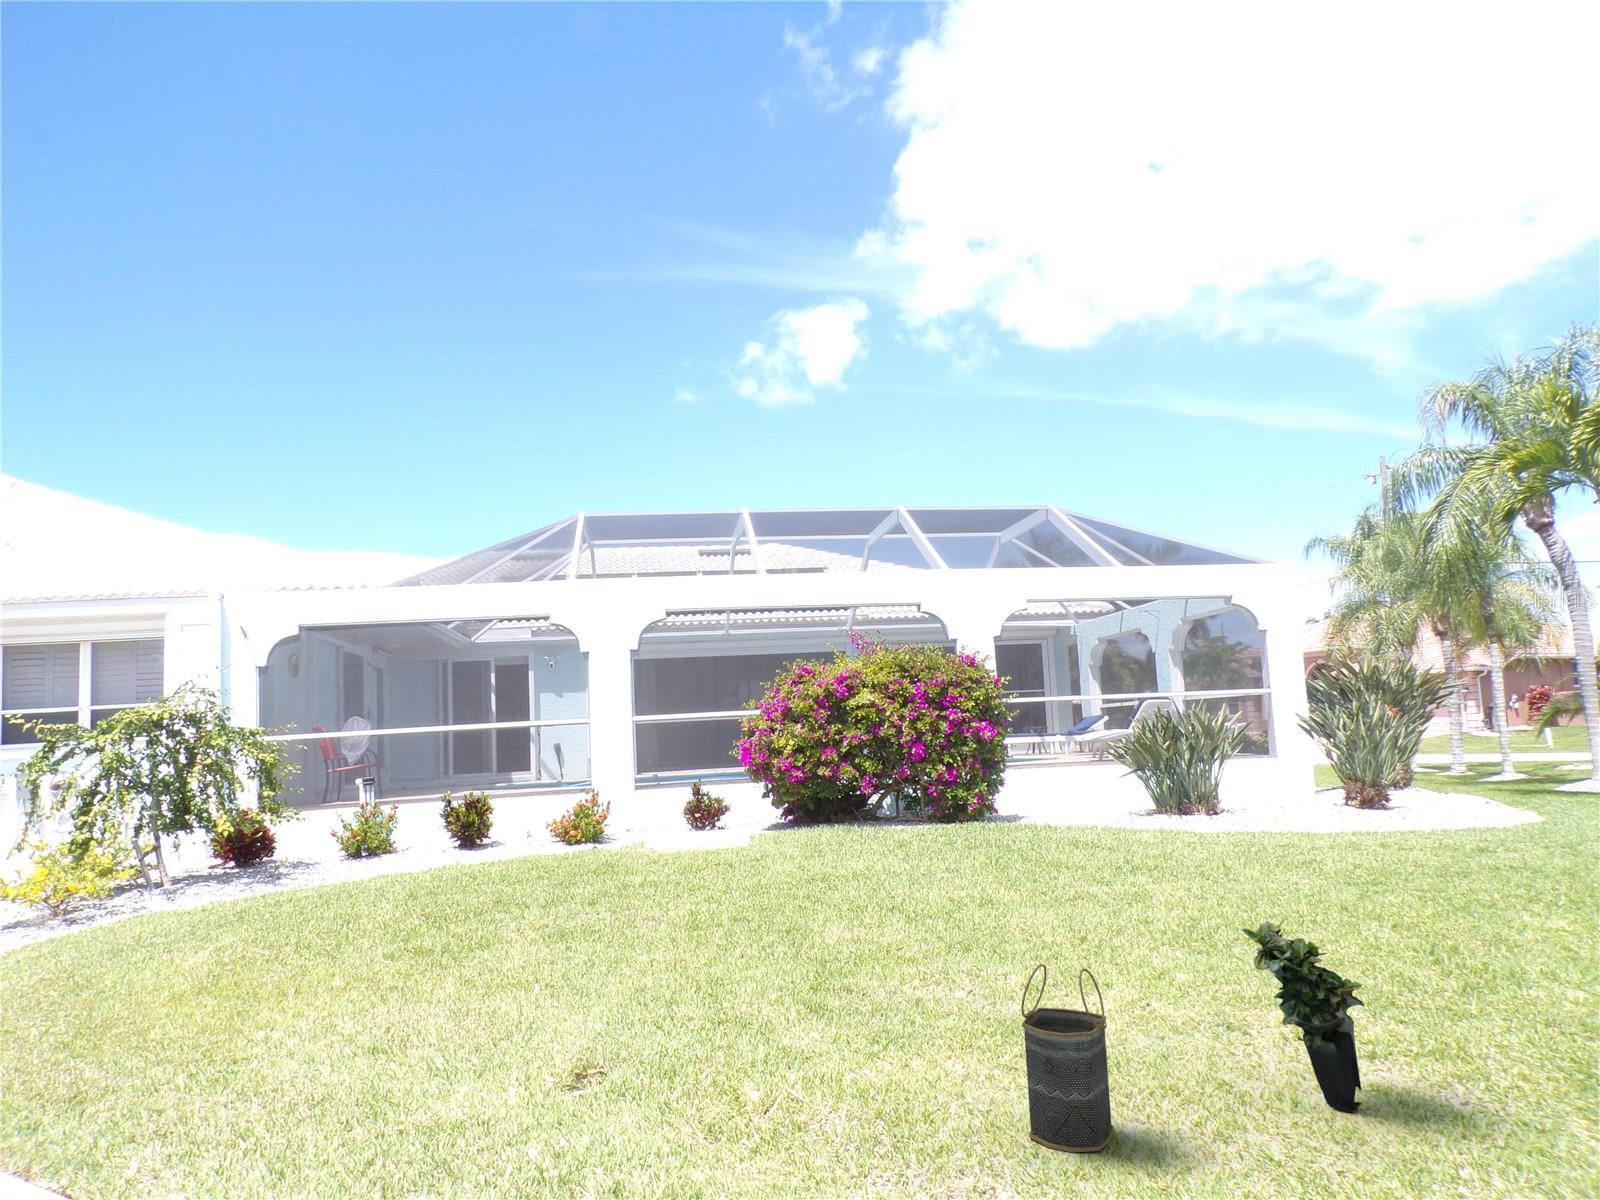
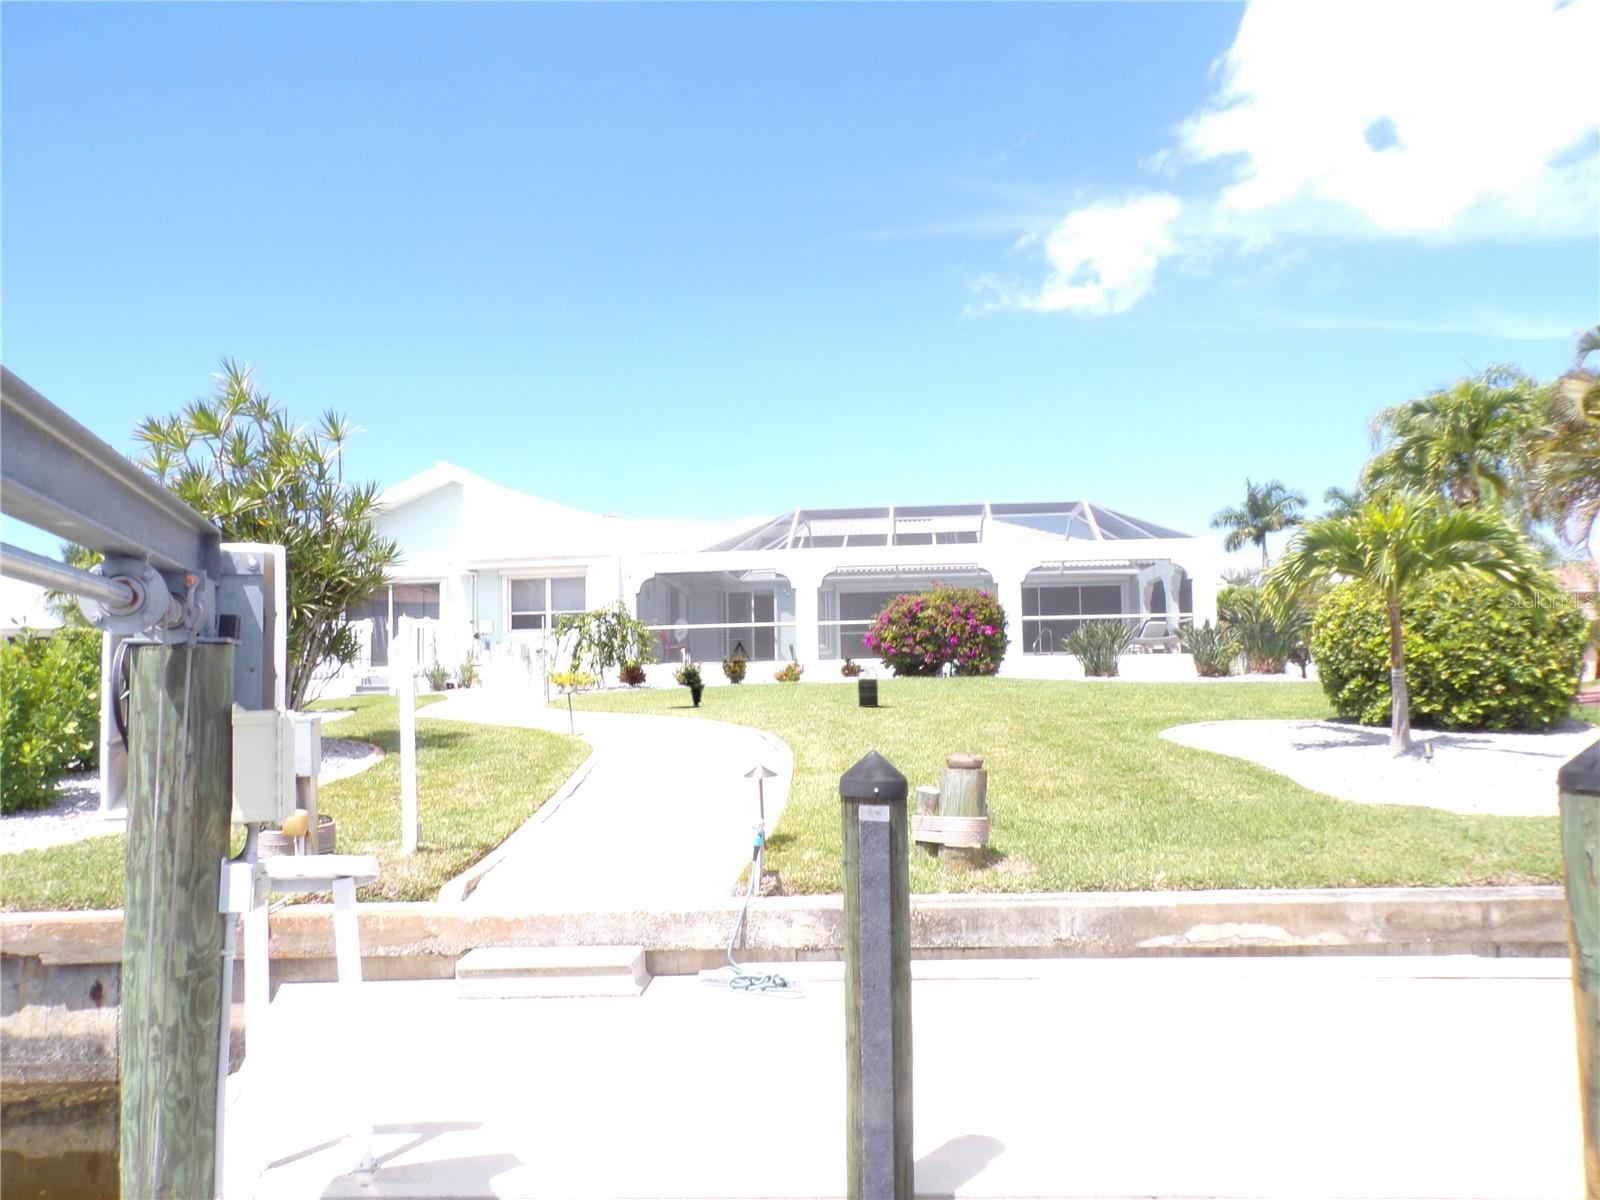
round table: none [442,740,500,782] -> present [732,639,747,655]
potted plant: present [1242,919,1365,1113] -> present [682,668,705,707]

